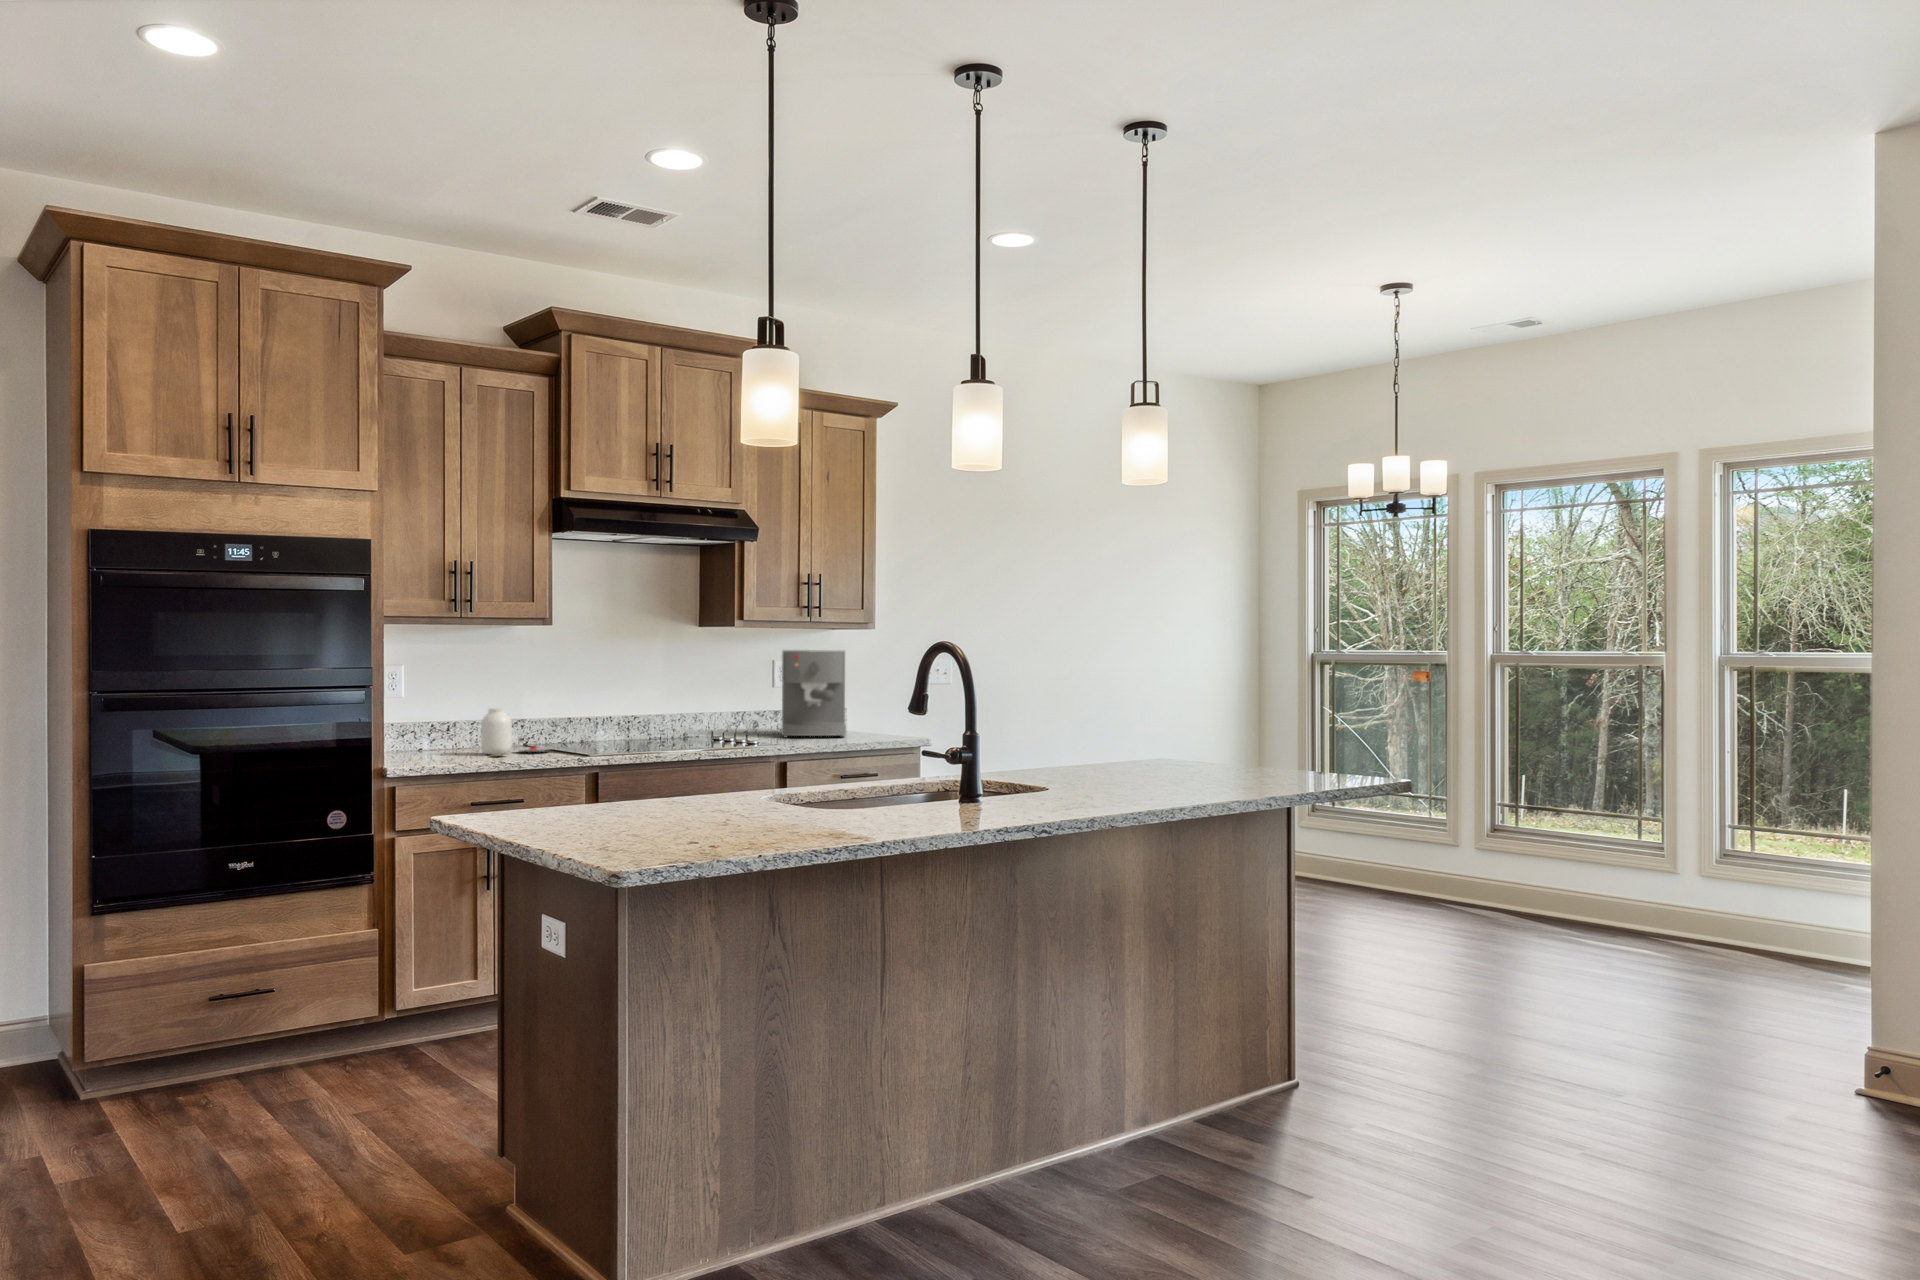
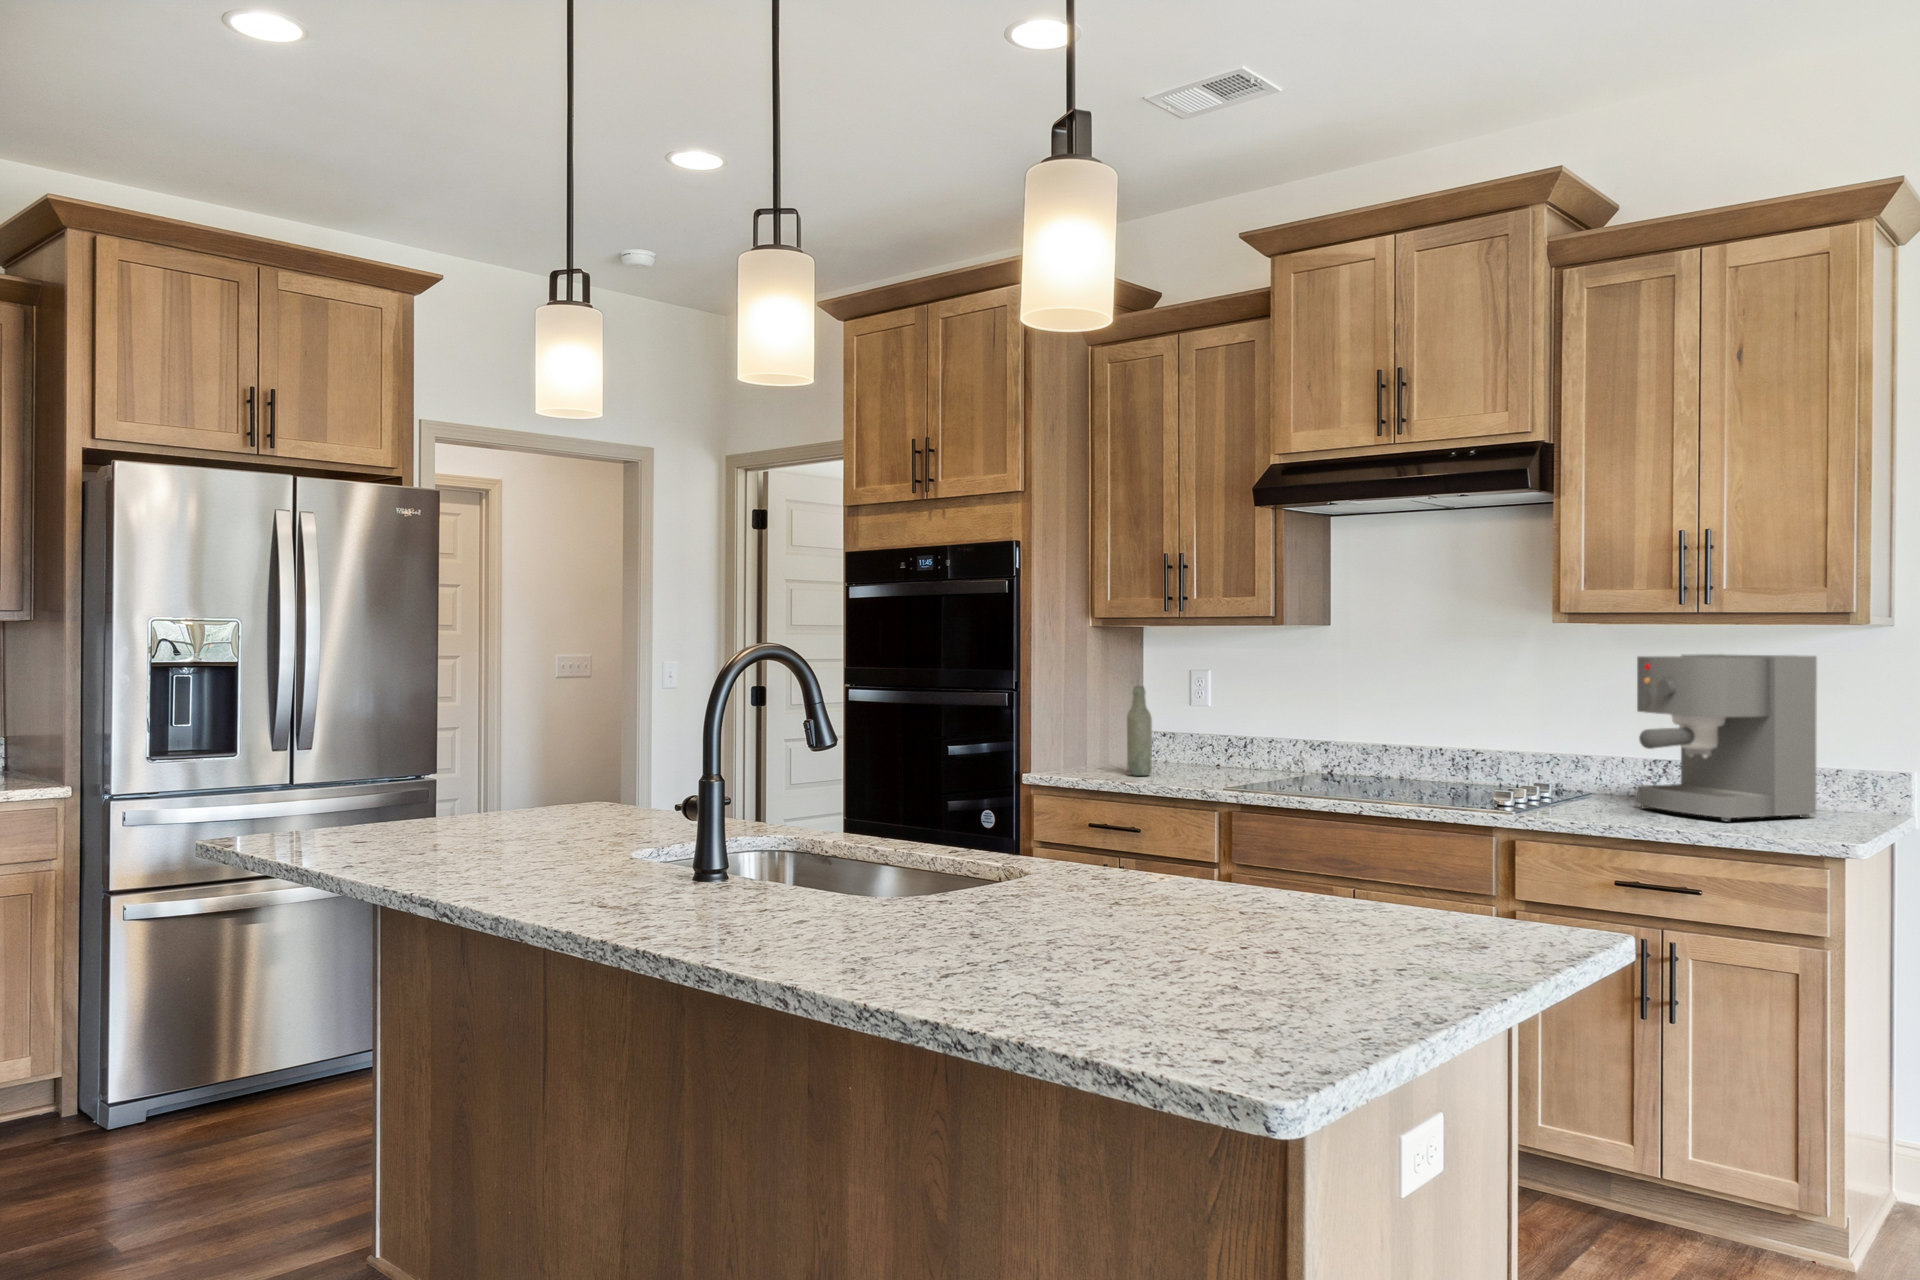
bottle: none [434,679,460,759] -> present [1127,686,1152,776]
jar: present [481,708,552,756] -> none [1174,722,1268,781]

